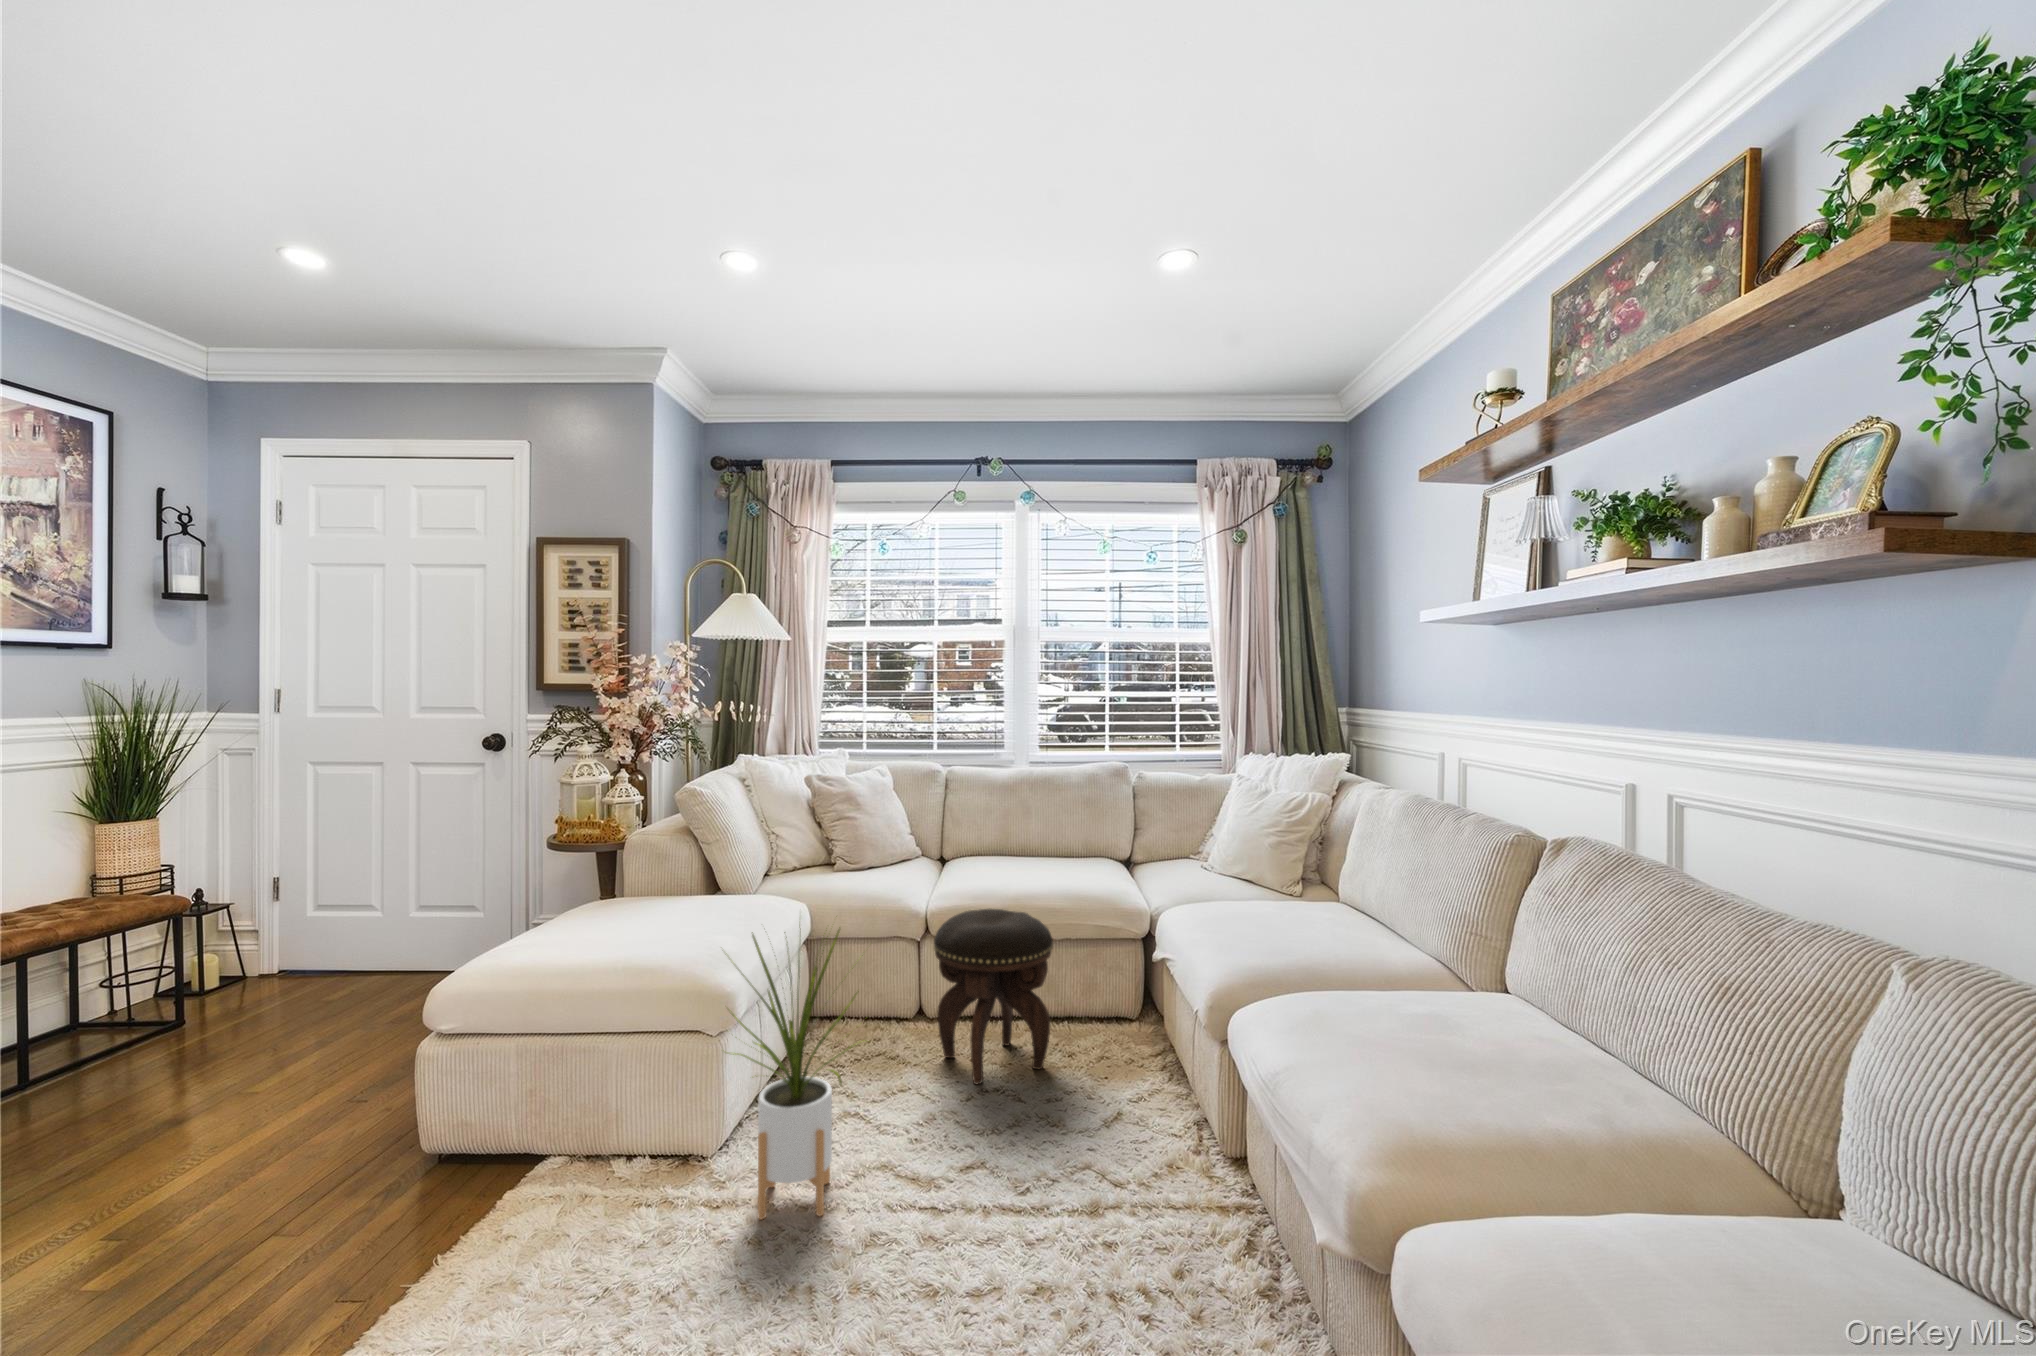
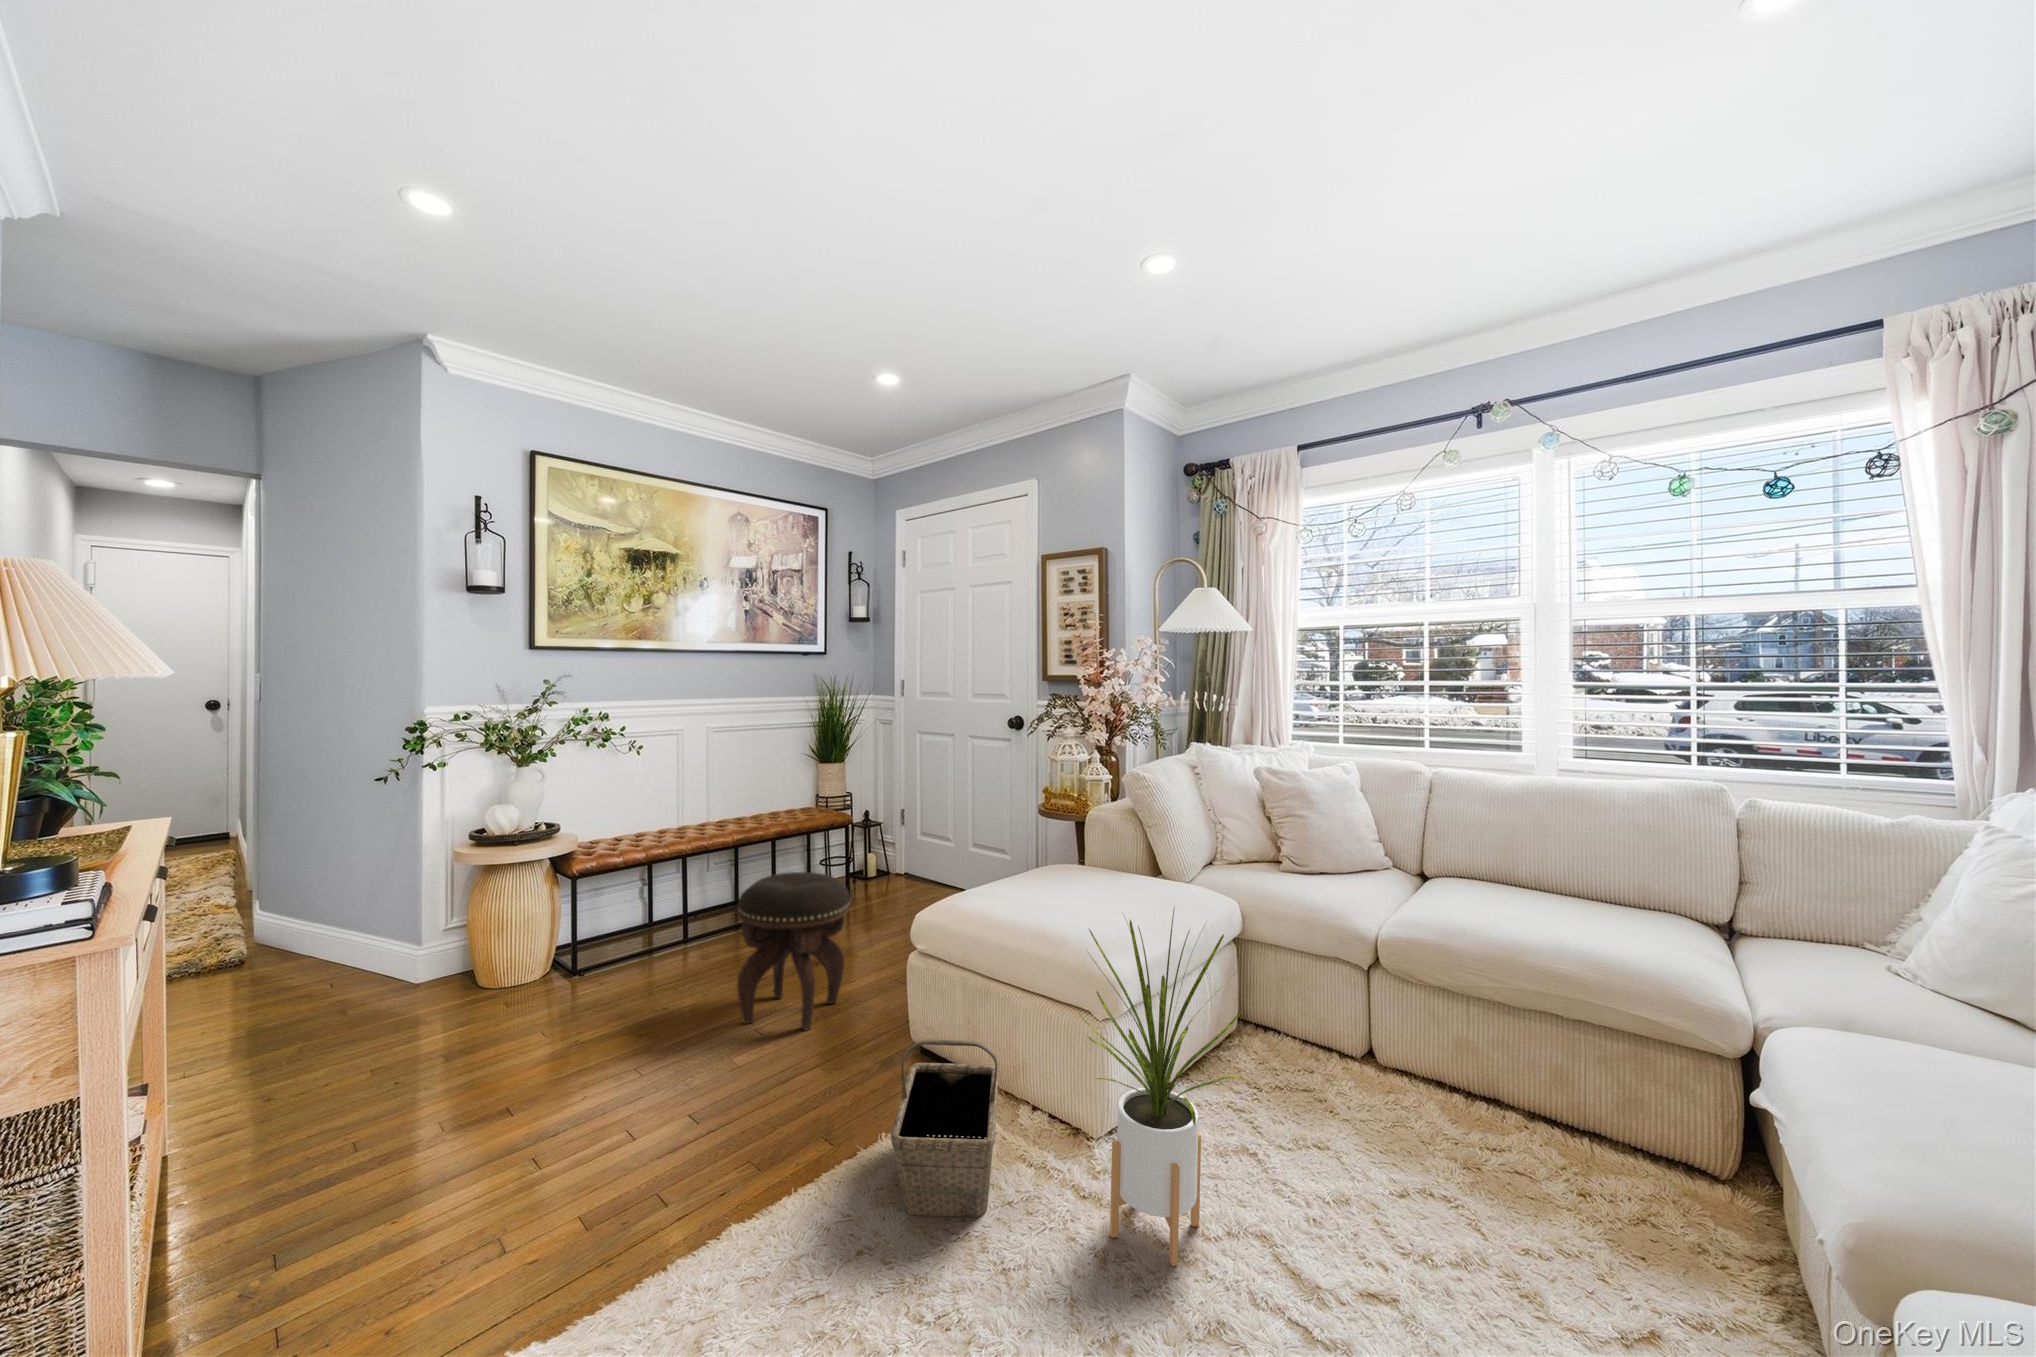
footstool: present [934,909,1053,1084] -> present [737,872,850,1030]
basket: none [496,1094,638,1289] -> present [891,1040,998,1217]

